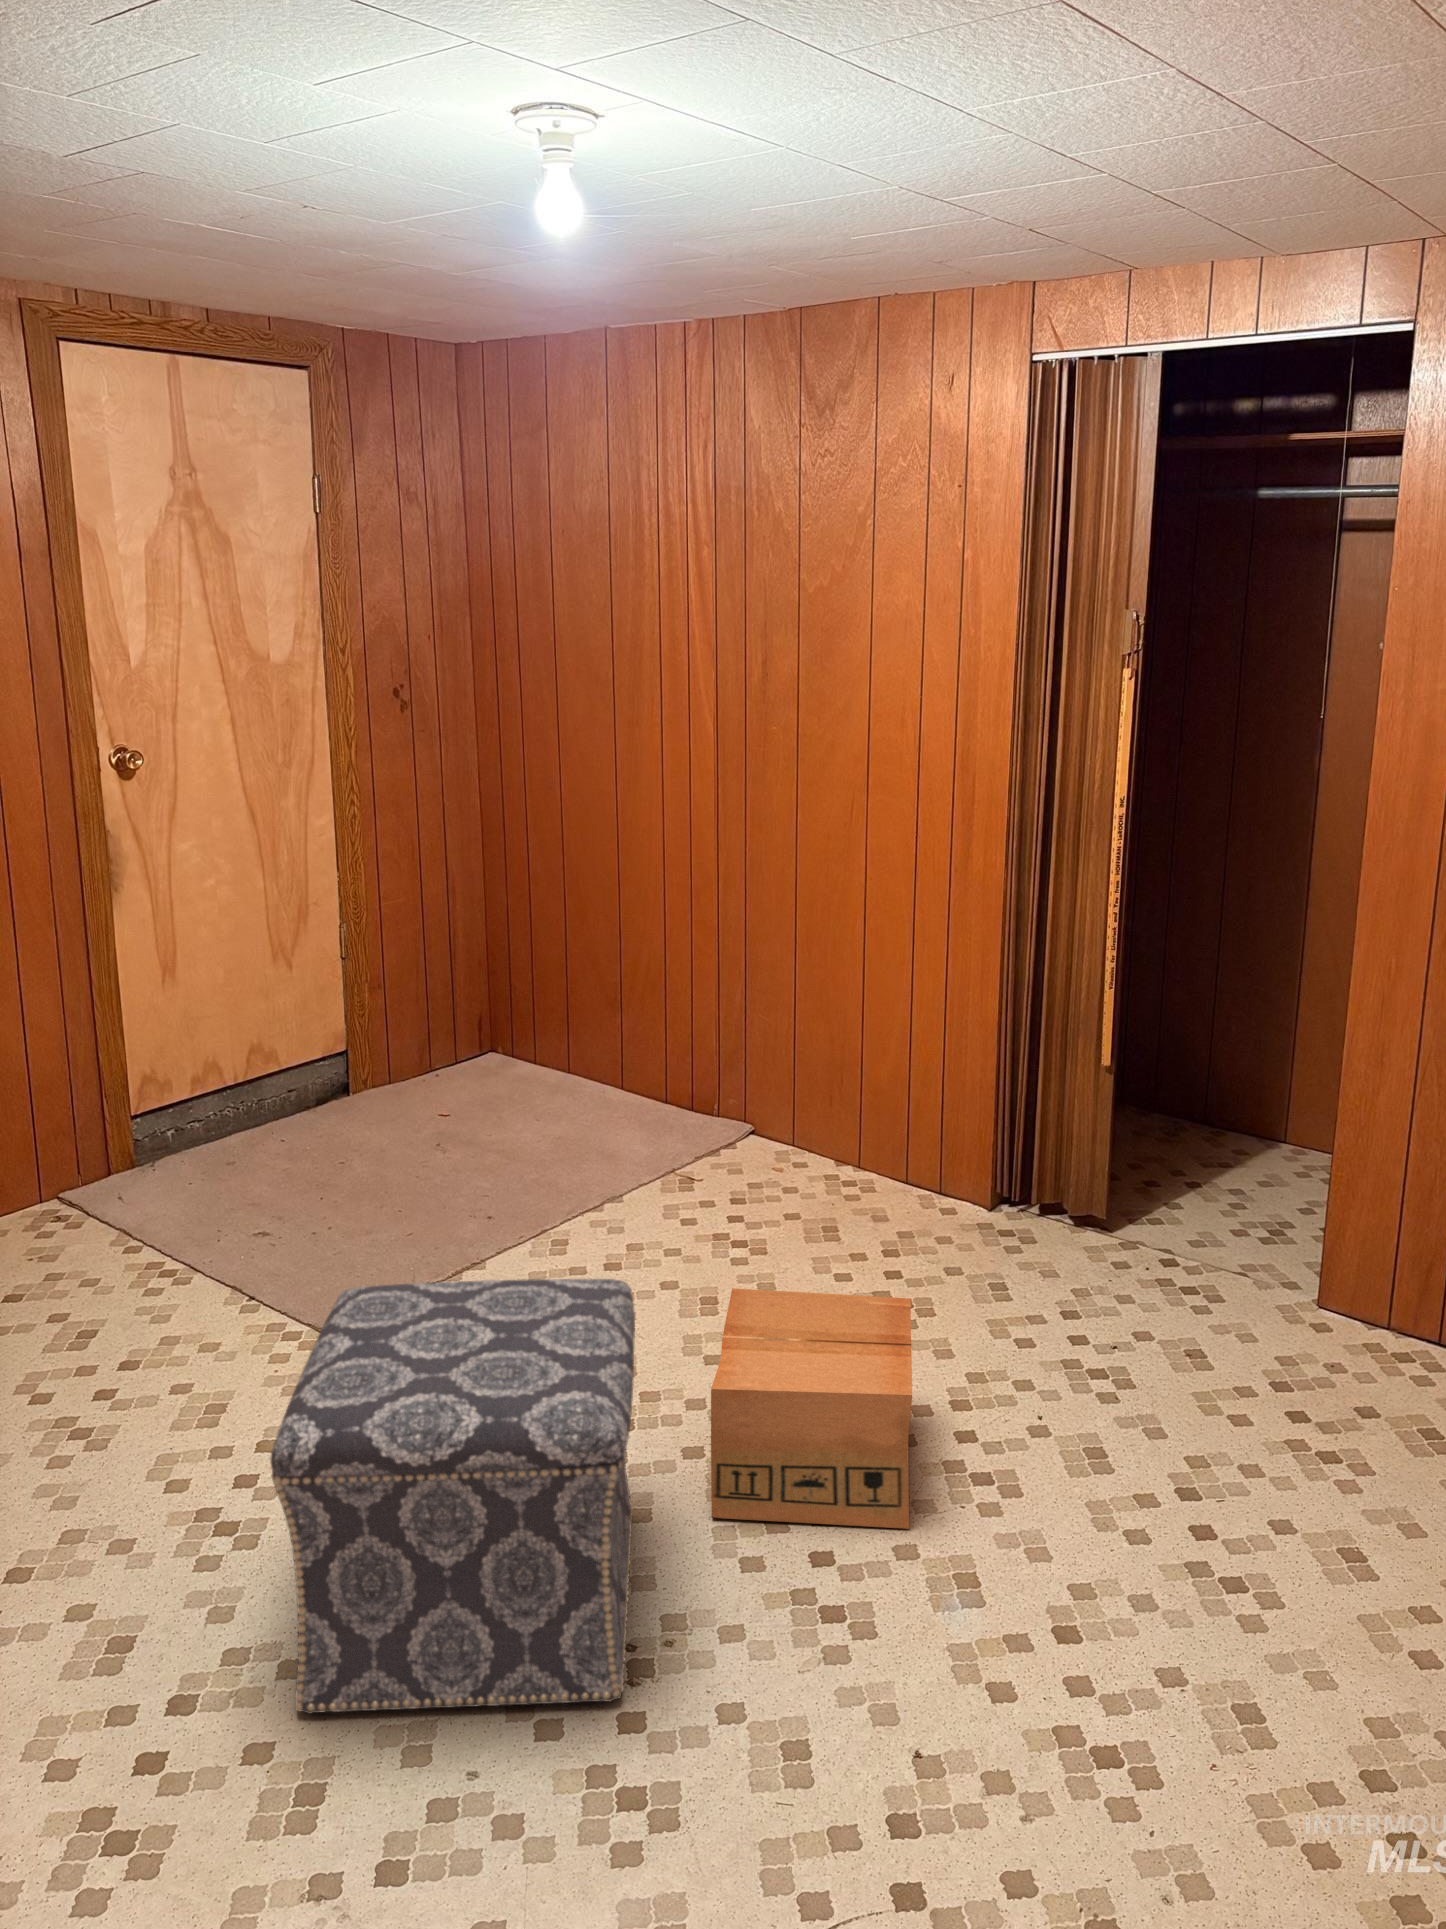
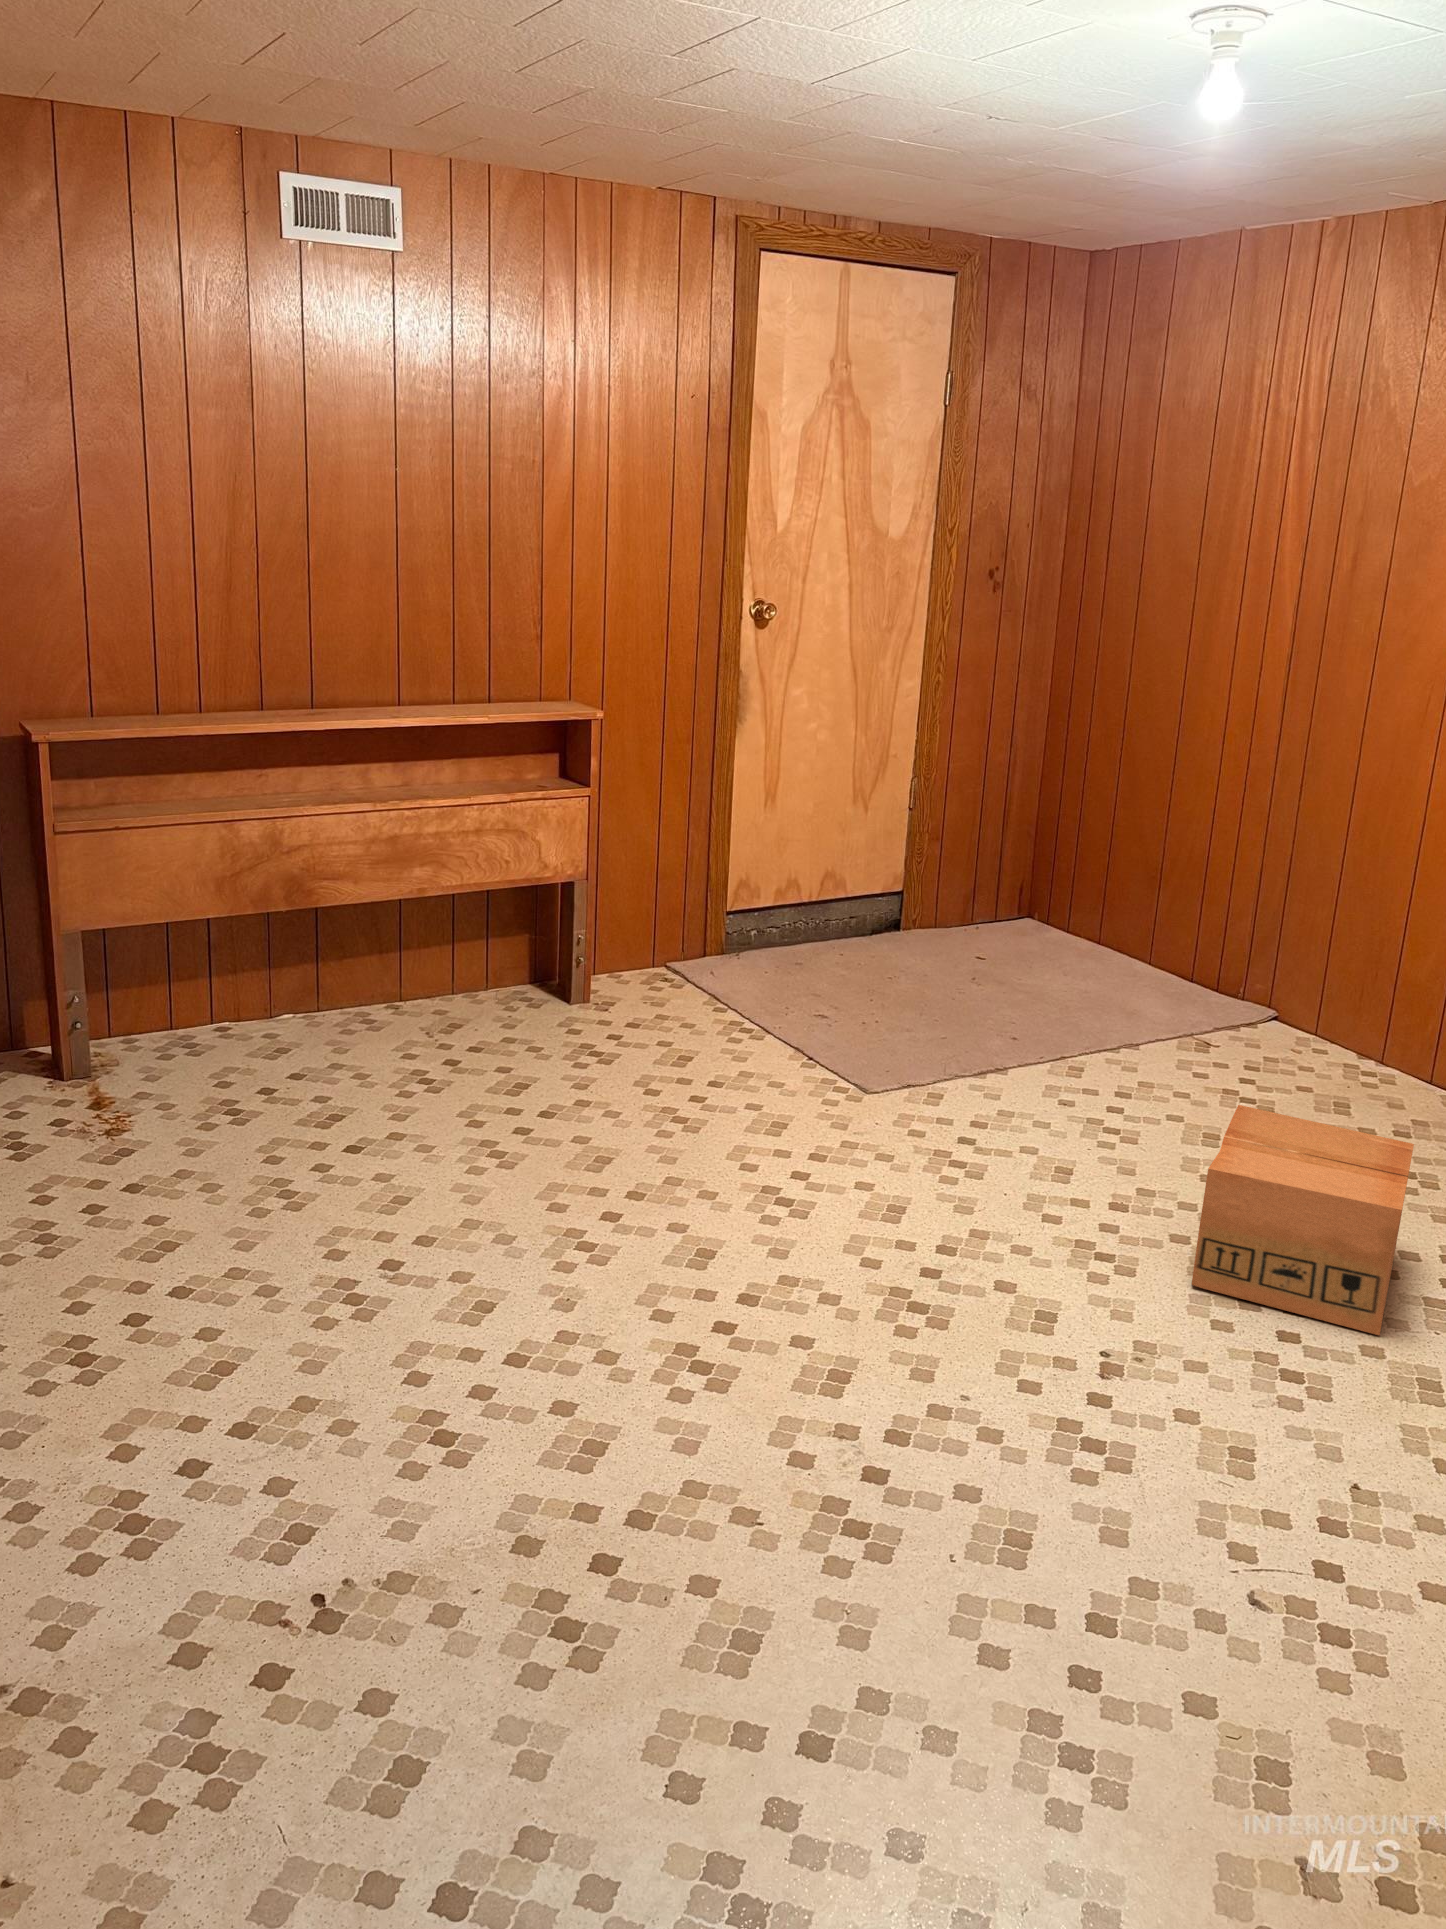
ottoman: present [270,1279,635,1713] -> none [831,1022,1149,1382]

